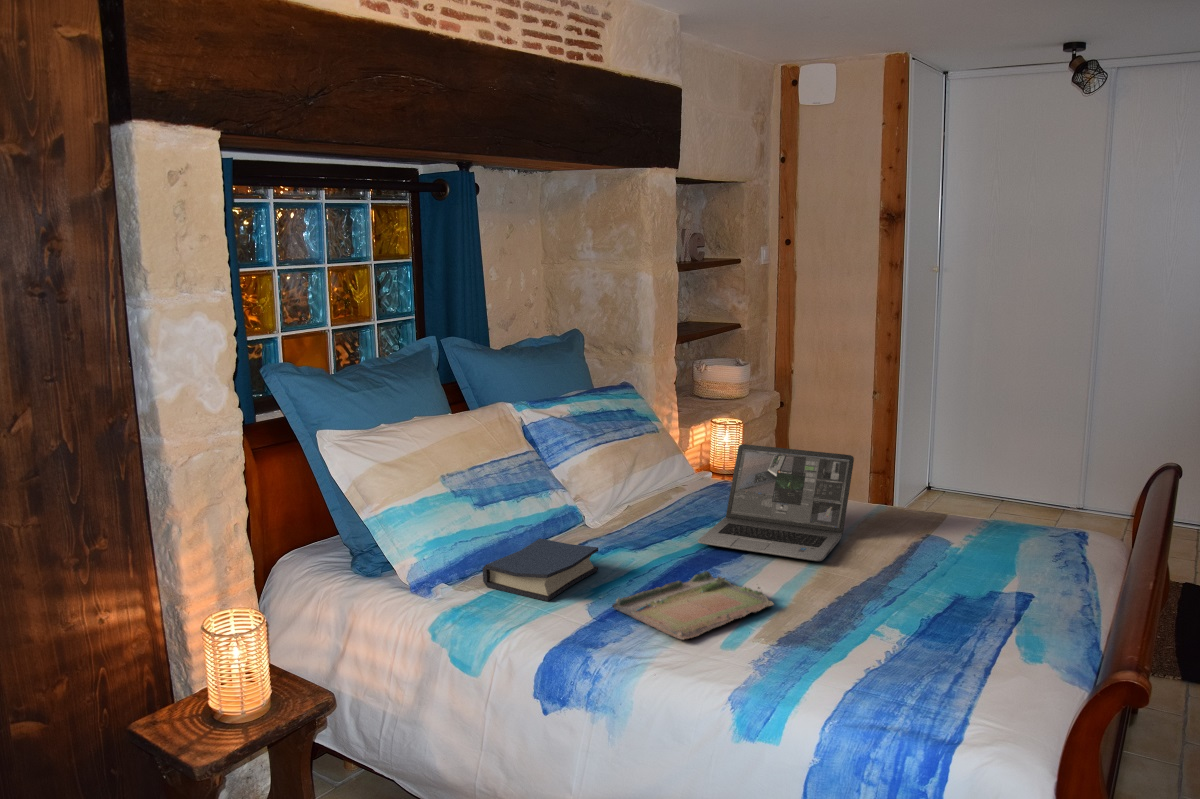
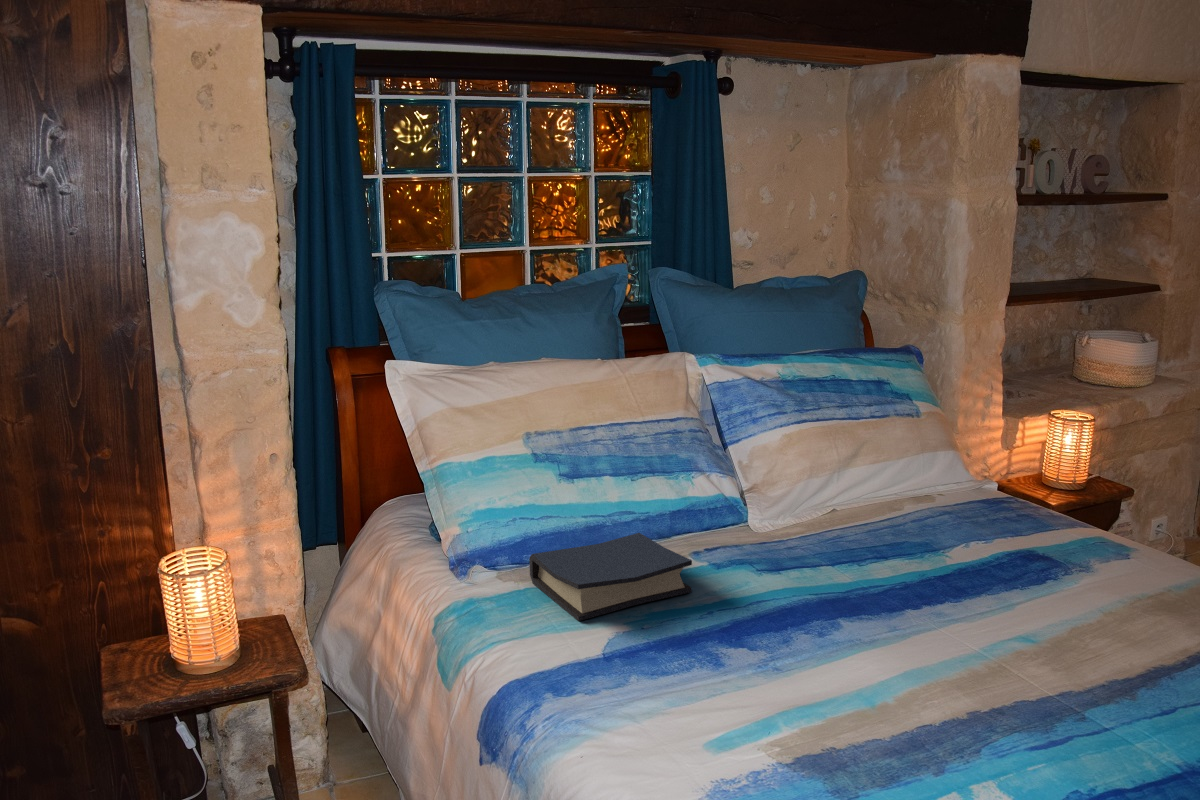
laptop: present [698,444,854,561] -> none [868,447,1170,654]
tray: present [612,571,774,640] -> none [646,628,888,732]

